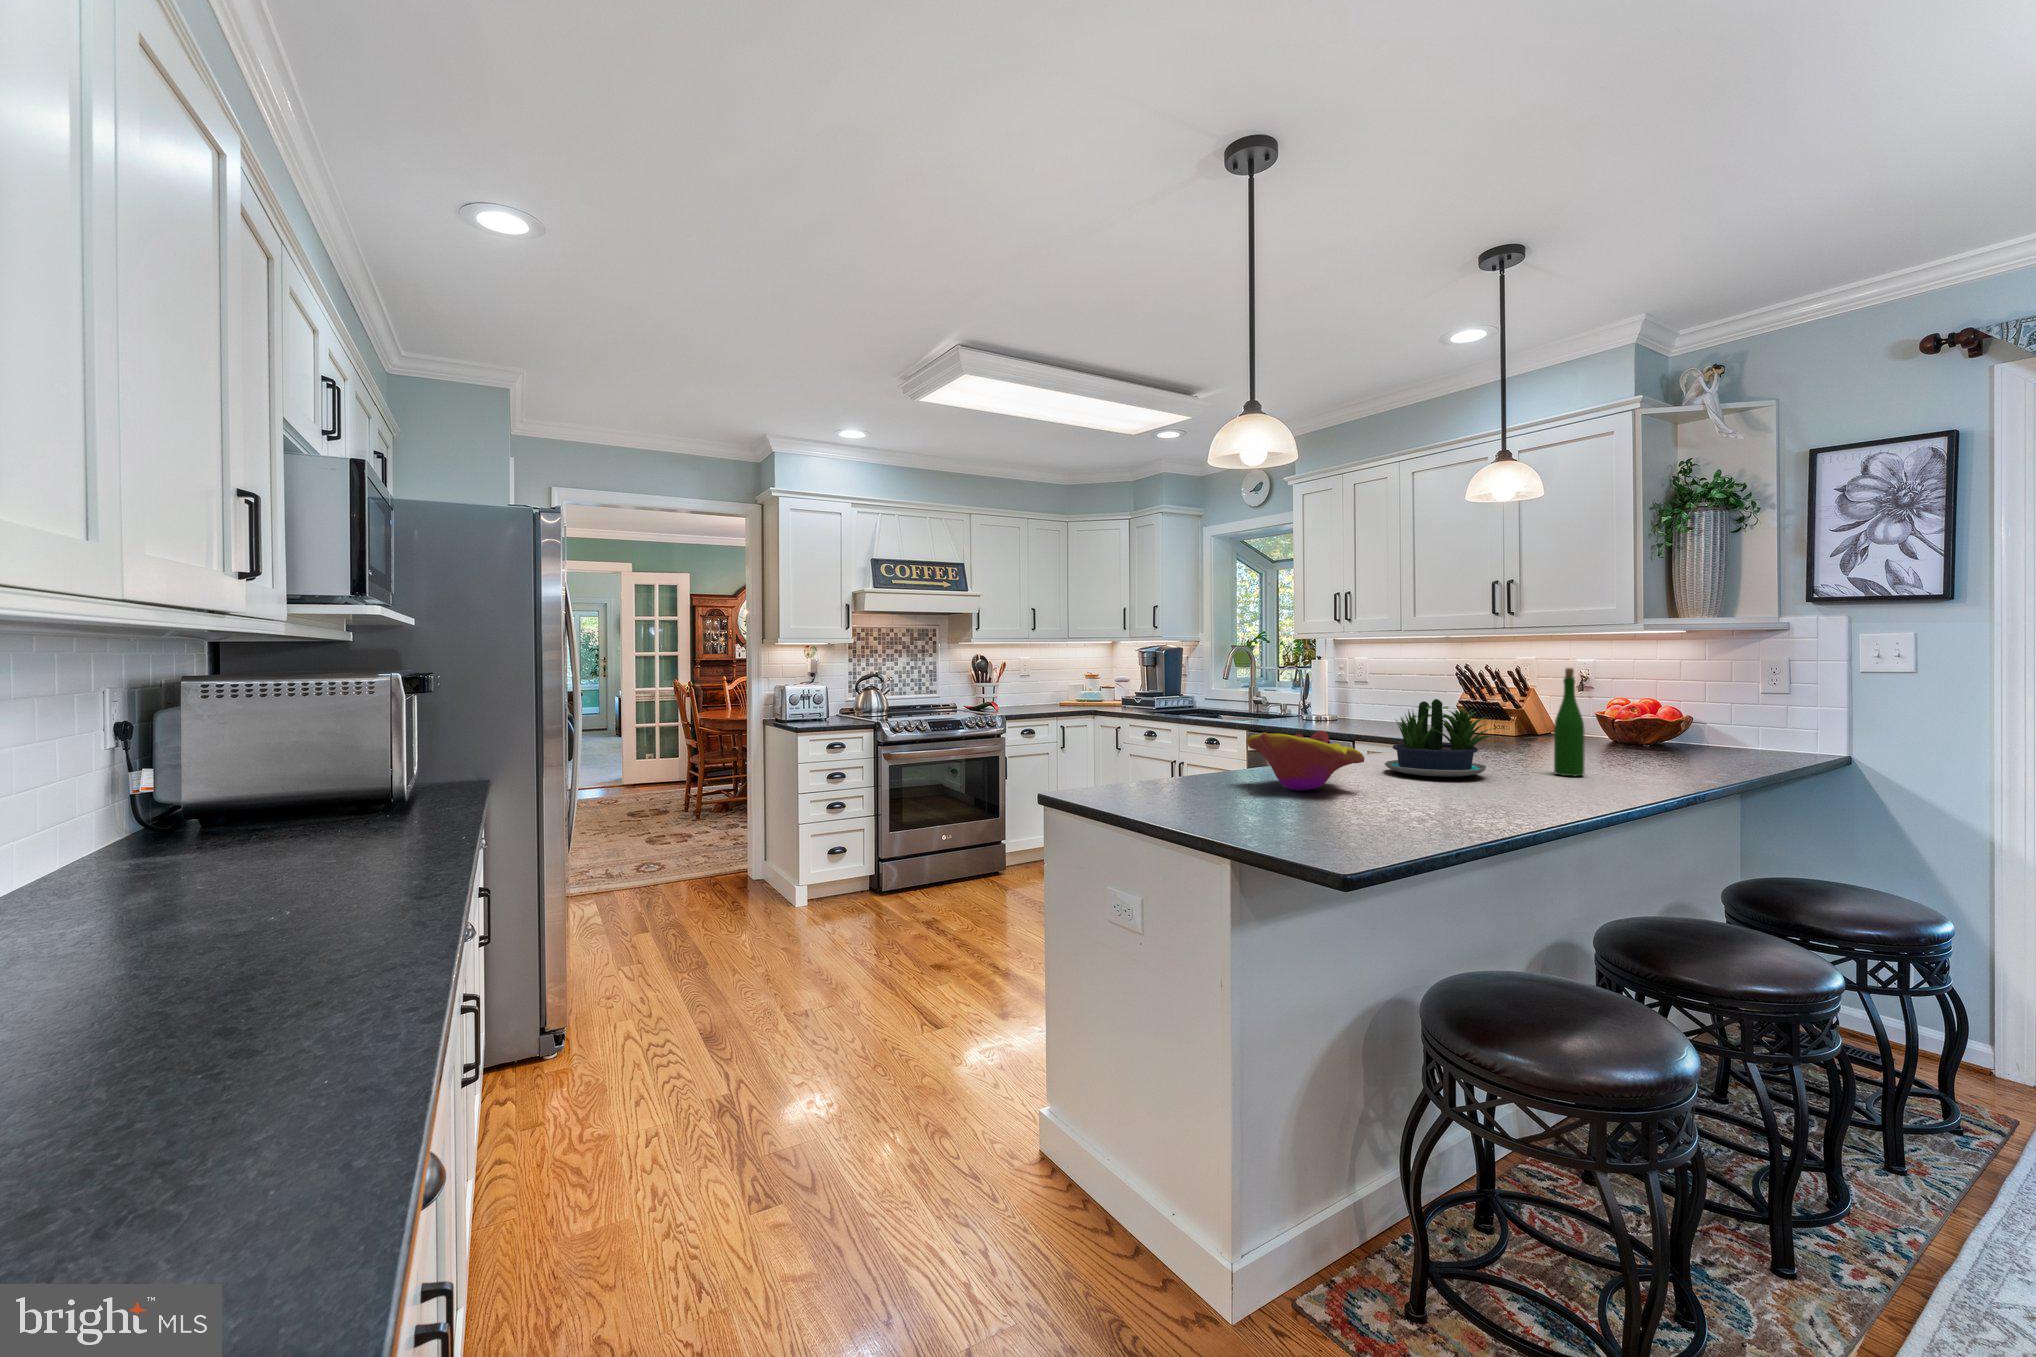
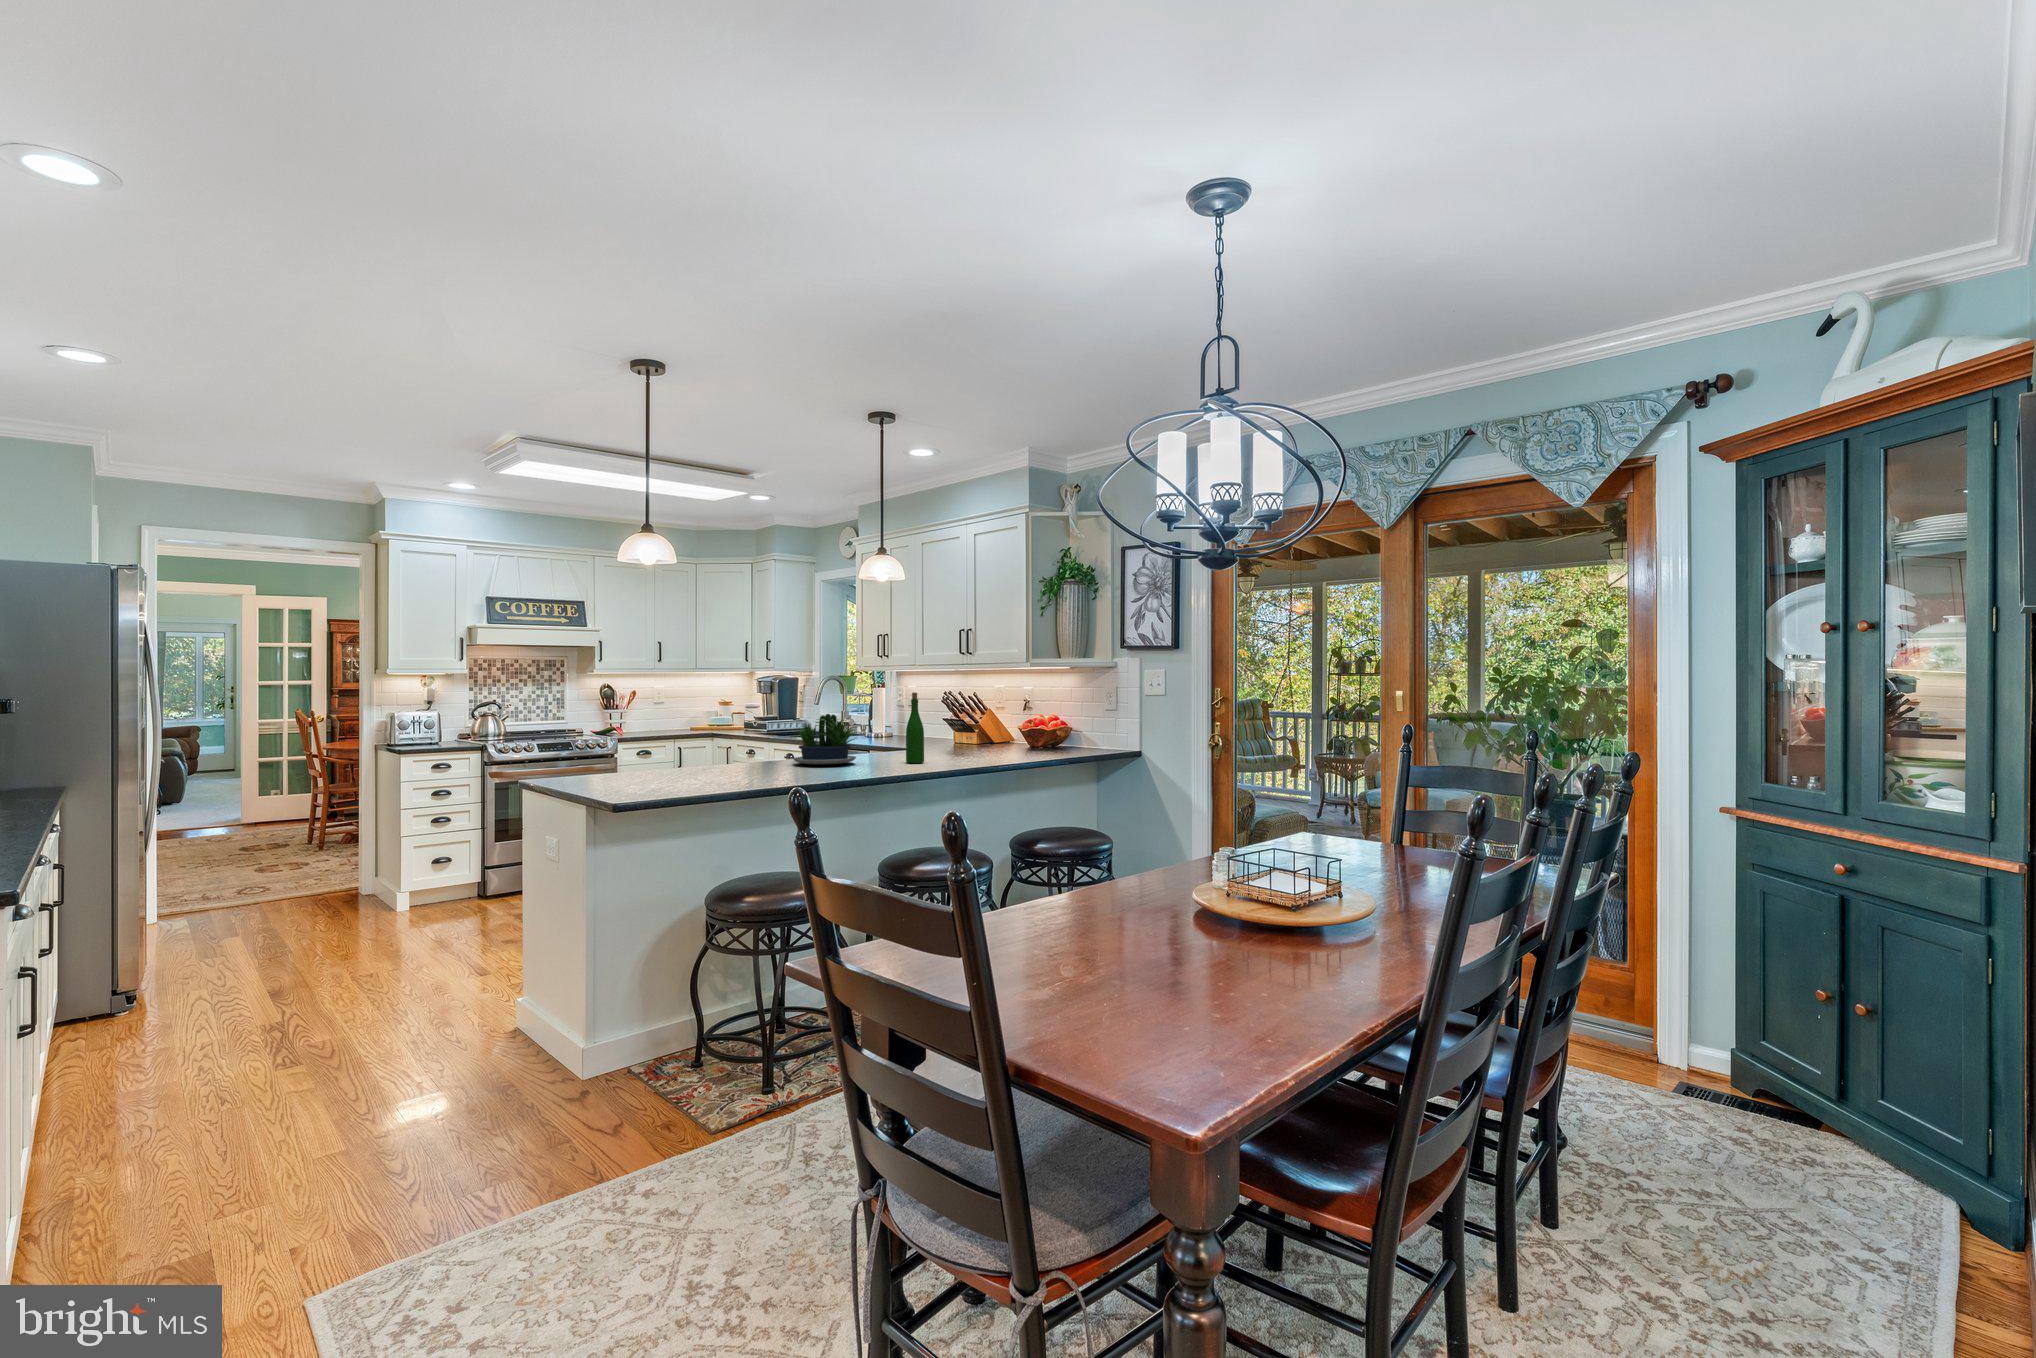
decorative bowl: present [1246,731,1365,790] -> none [668,734,743,773]

